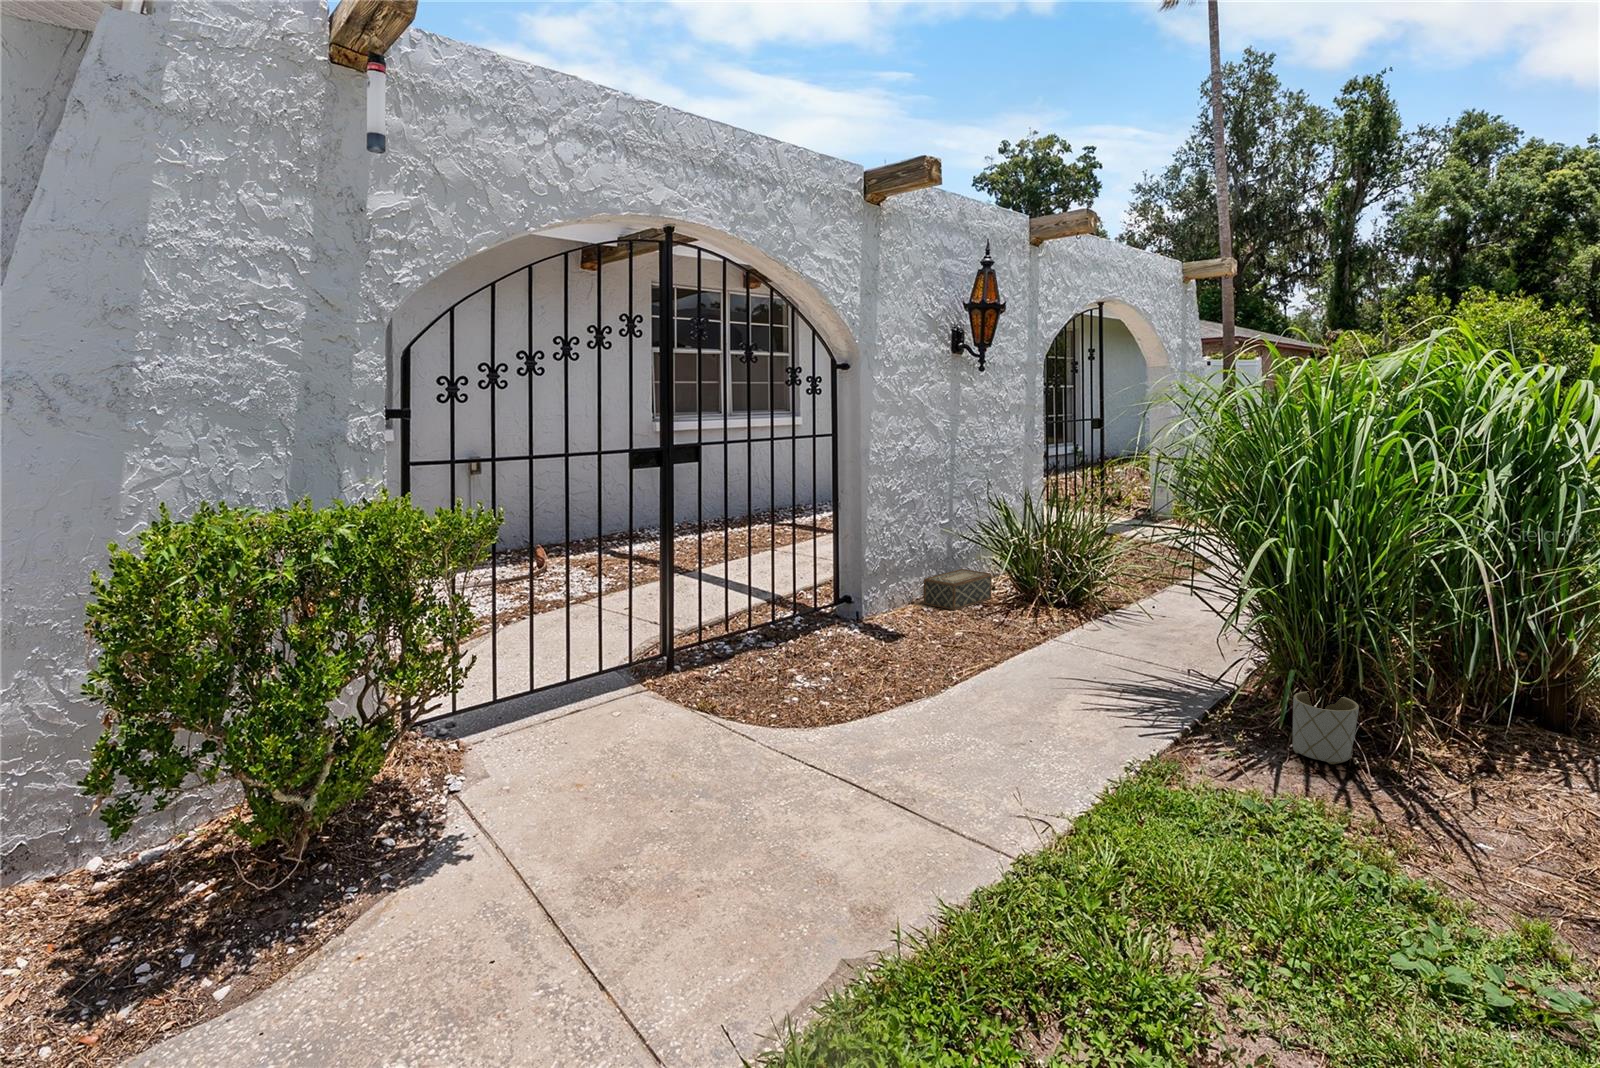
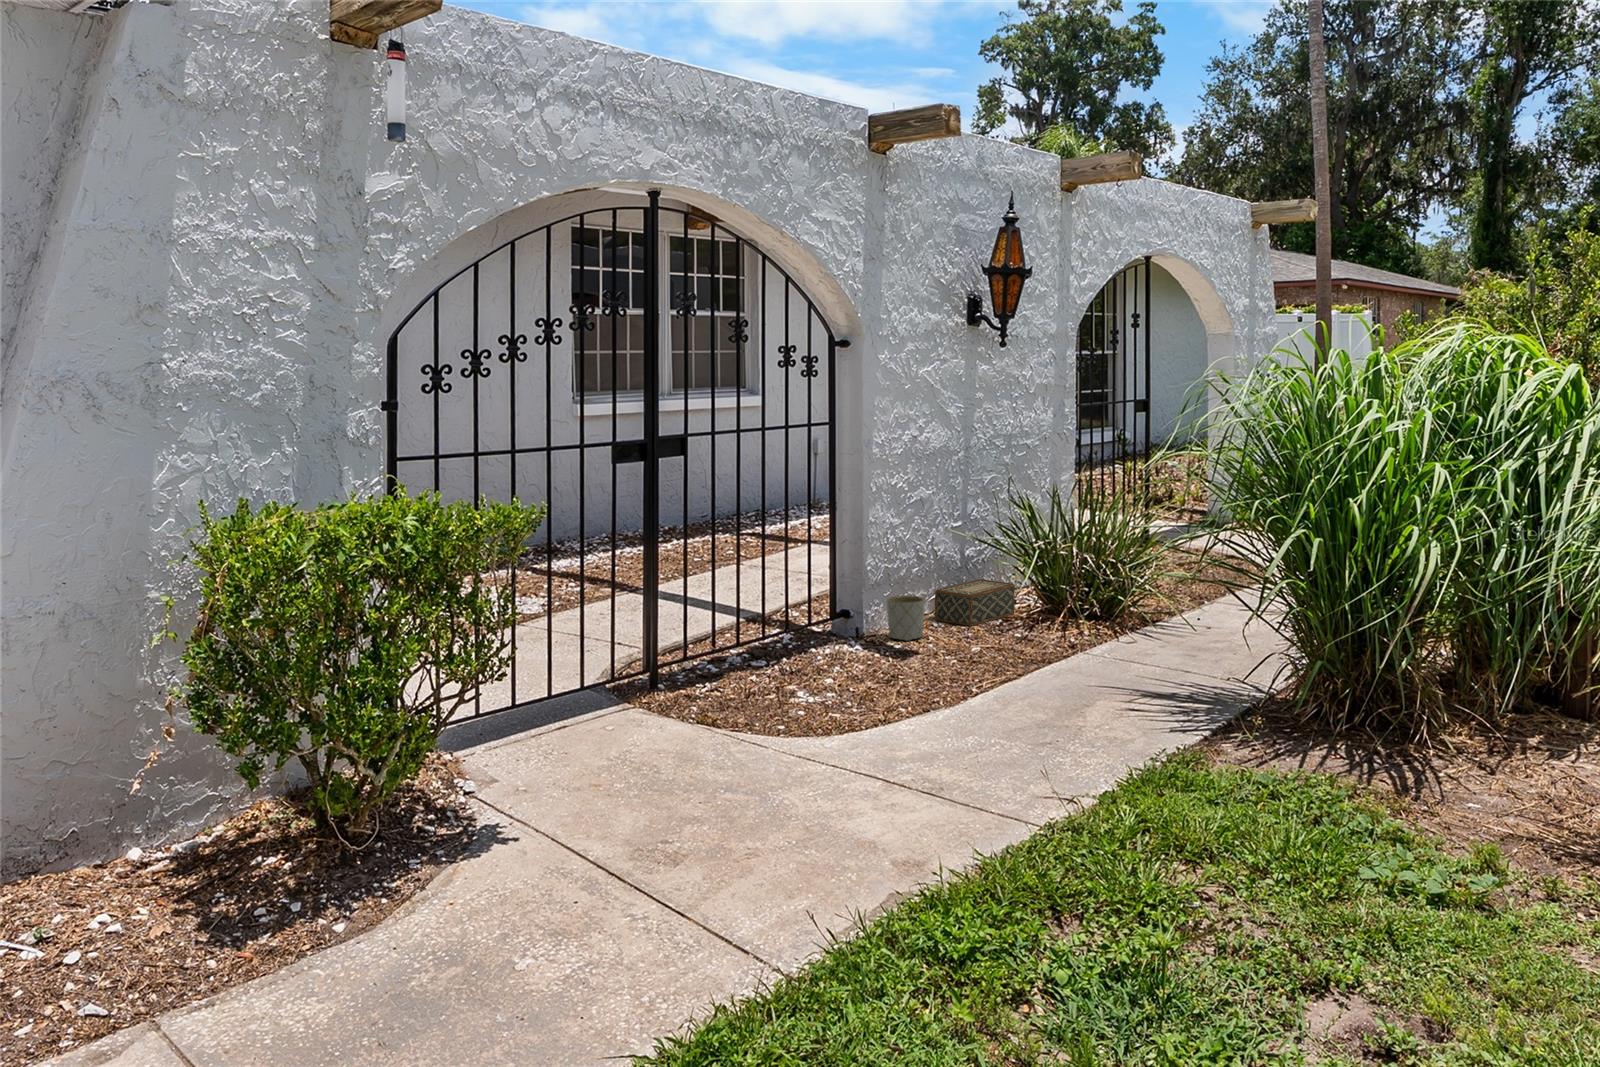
planter: present [1293,692,1359,764] -> present [887,595,925,641]

